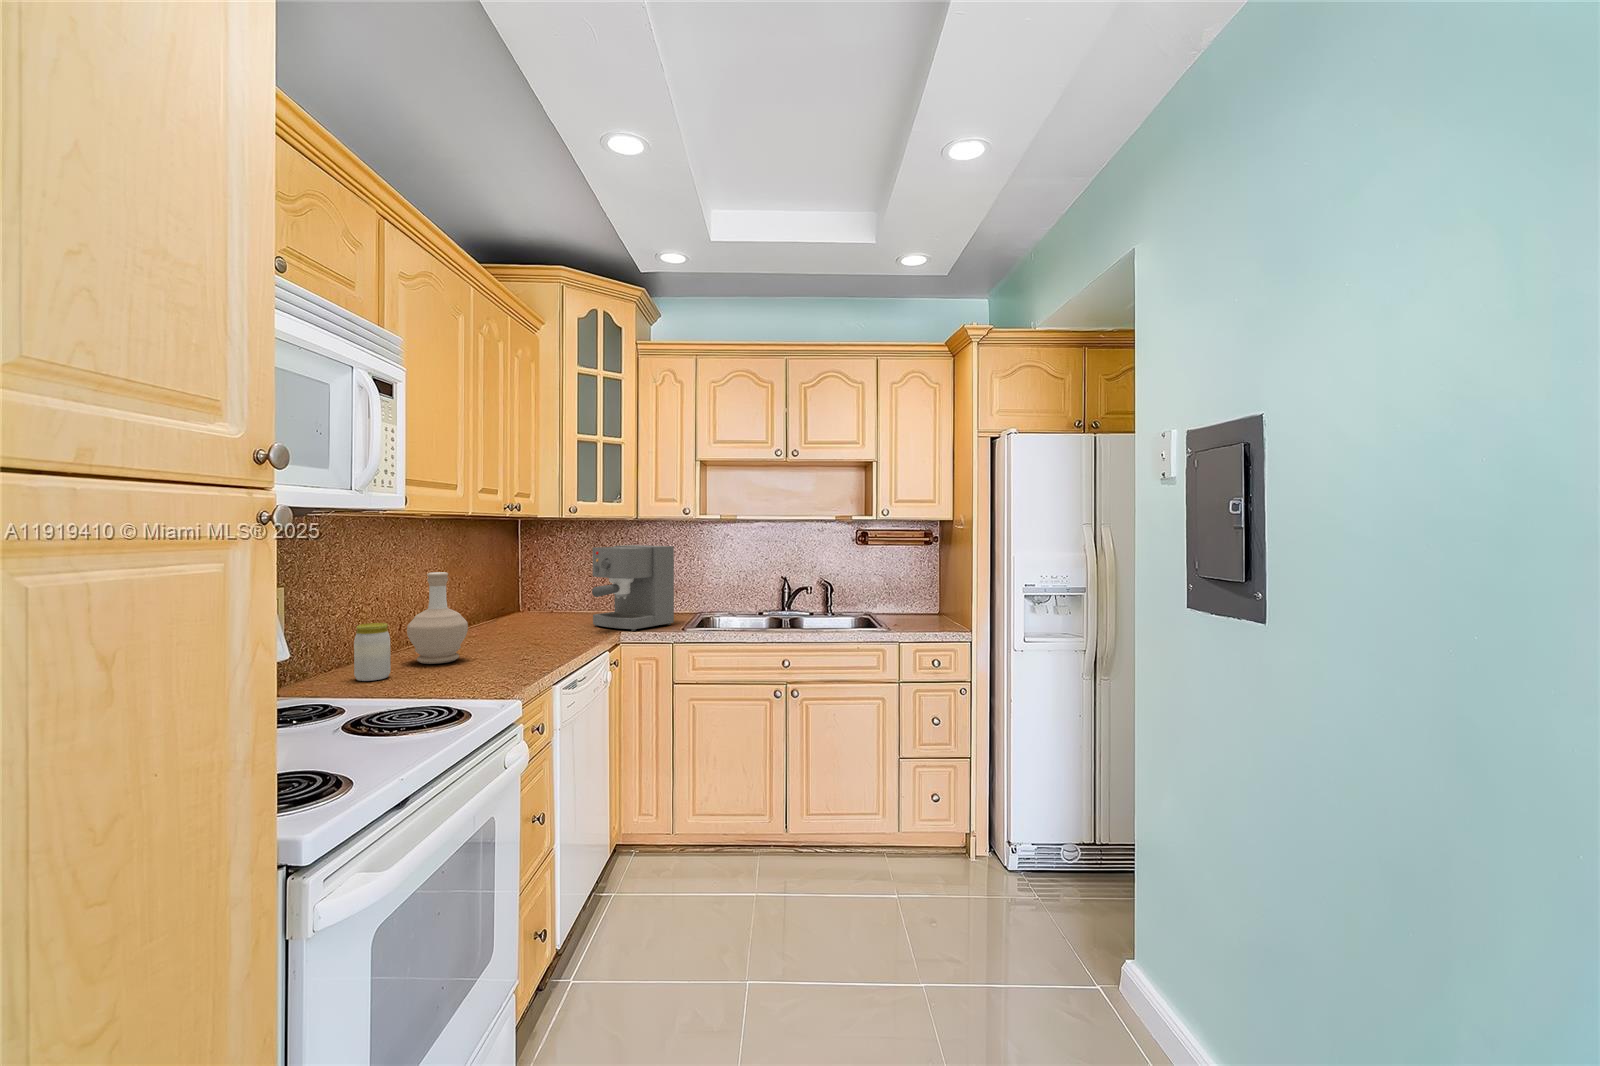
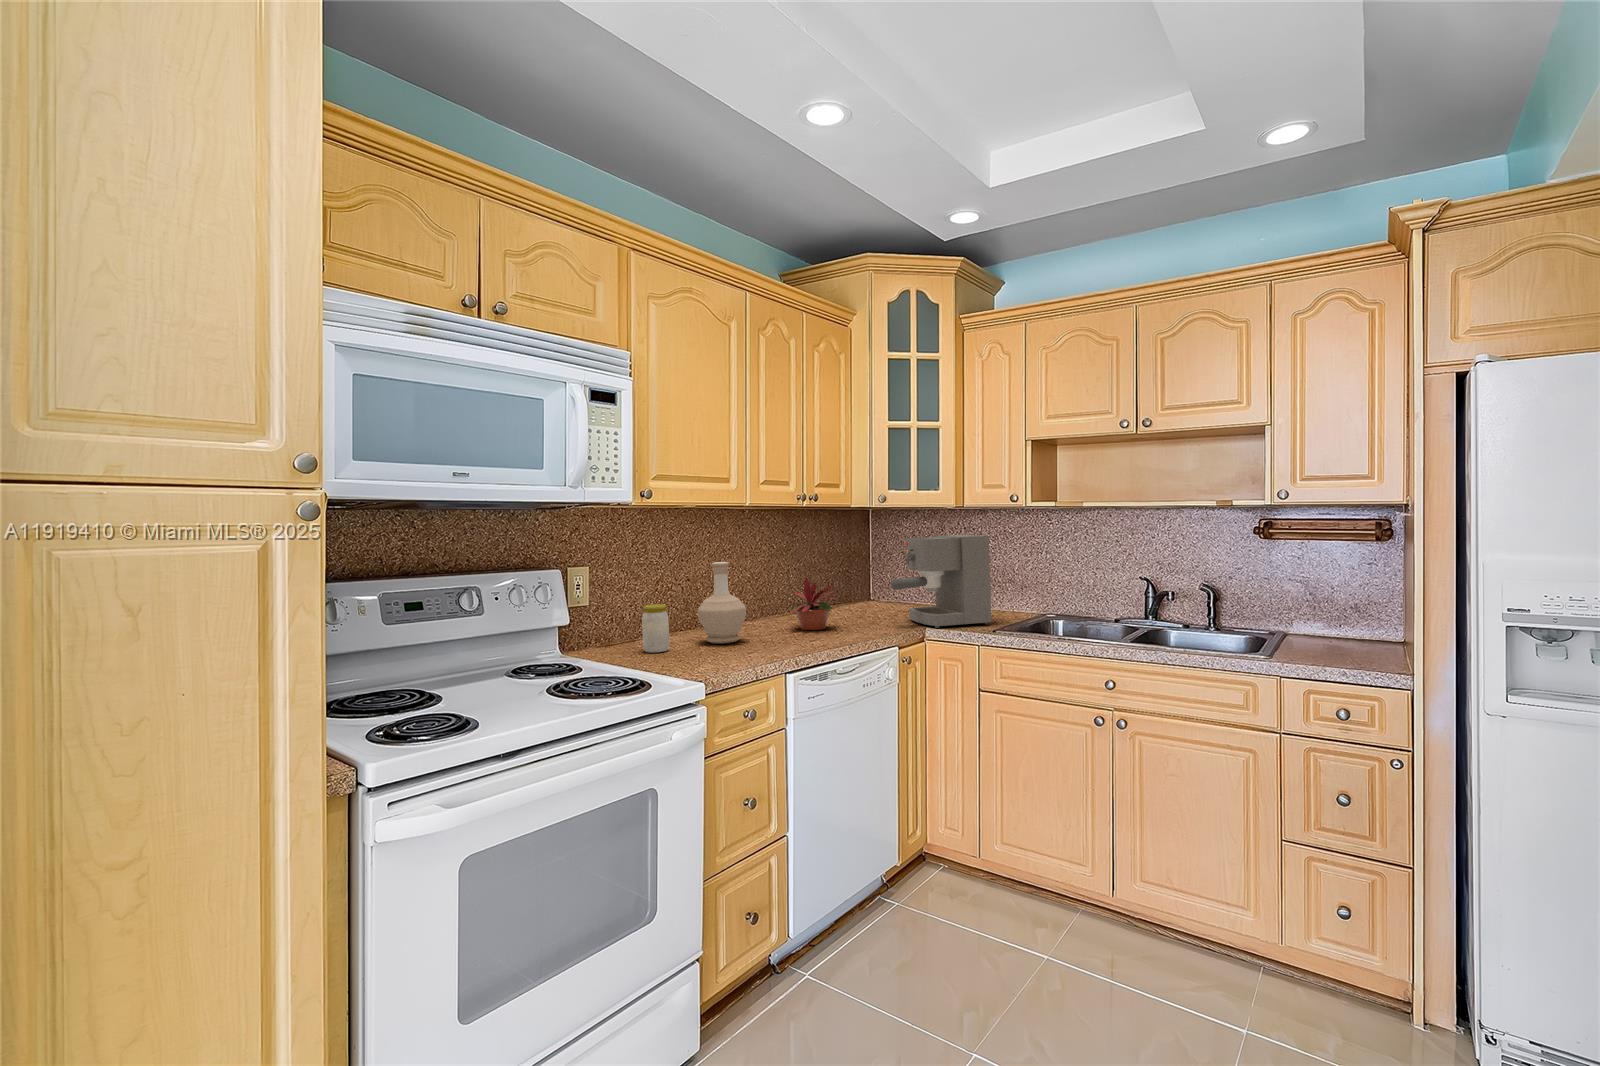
potted plant: none [480,586,546,643] -> present [790,577,835,630]

